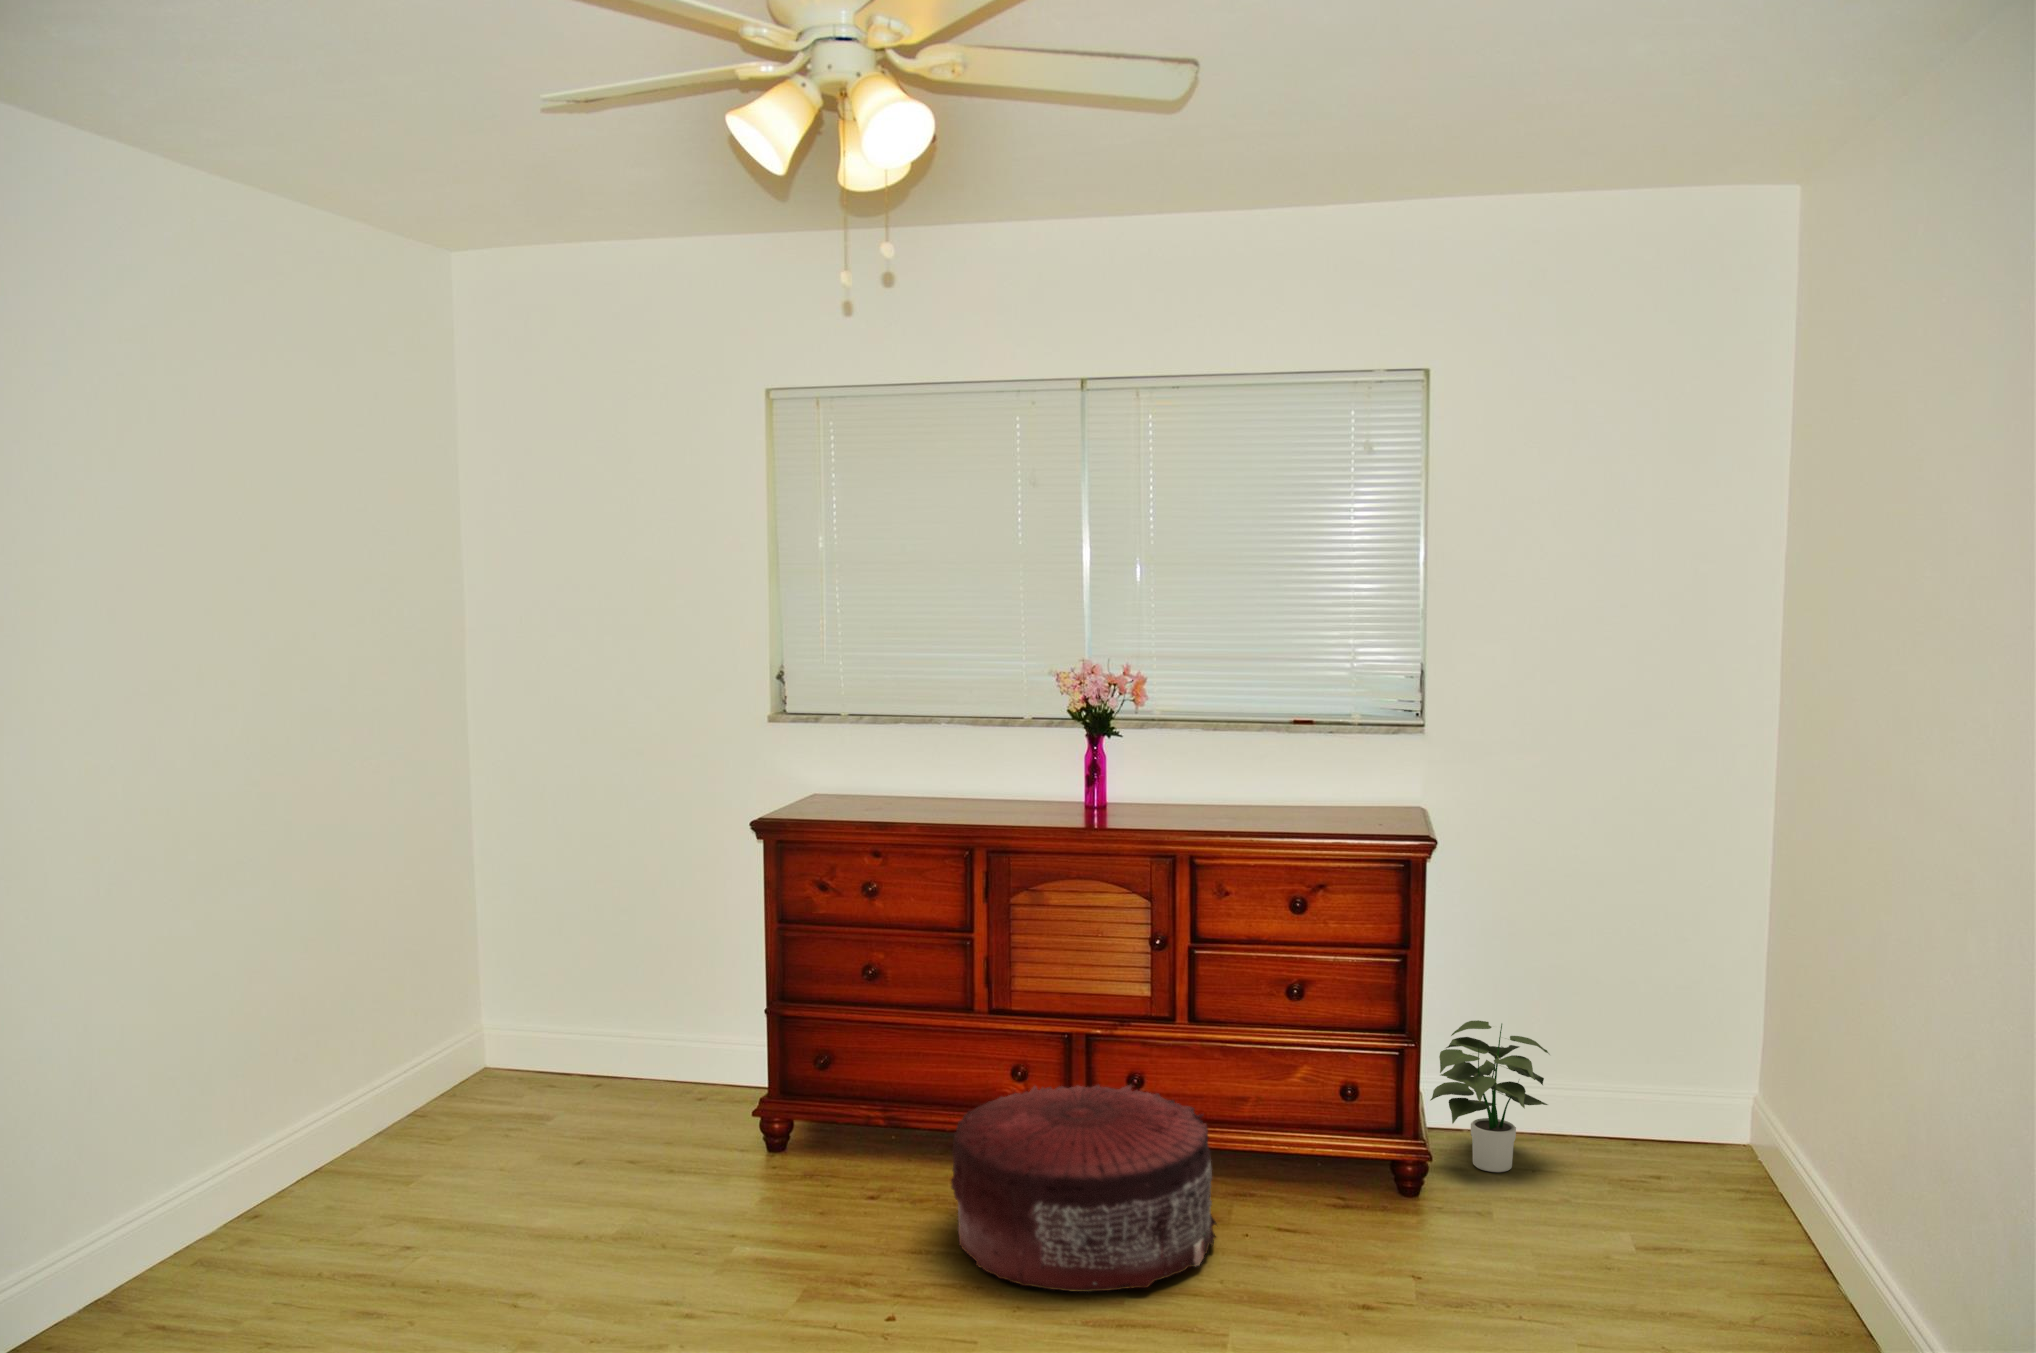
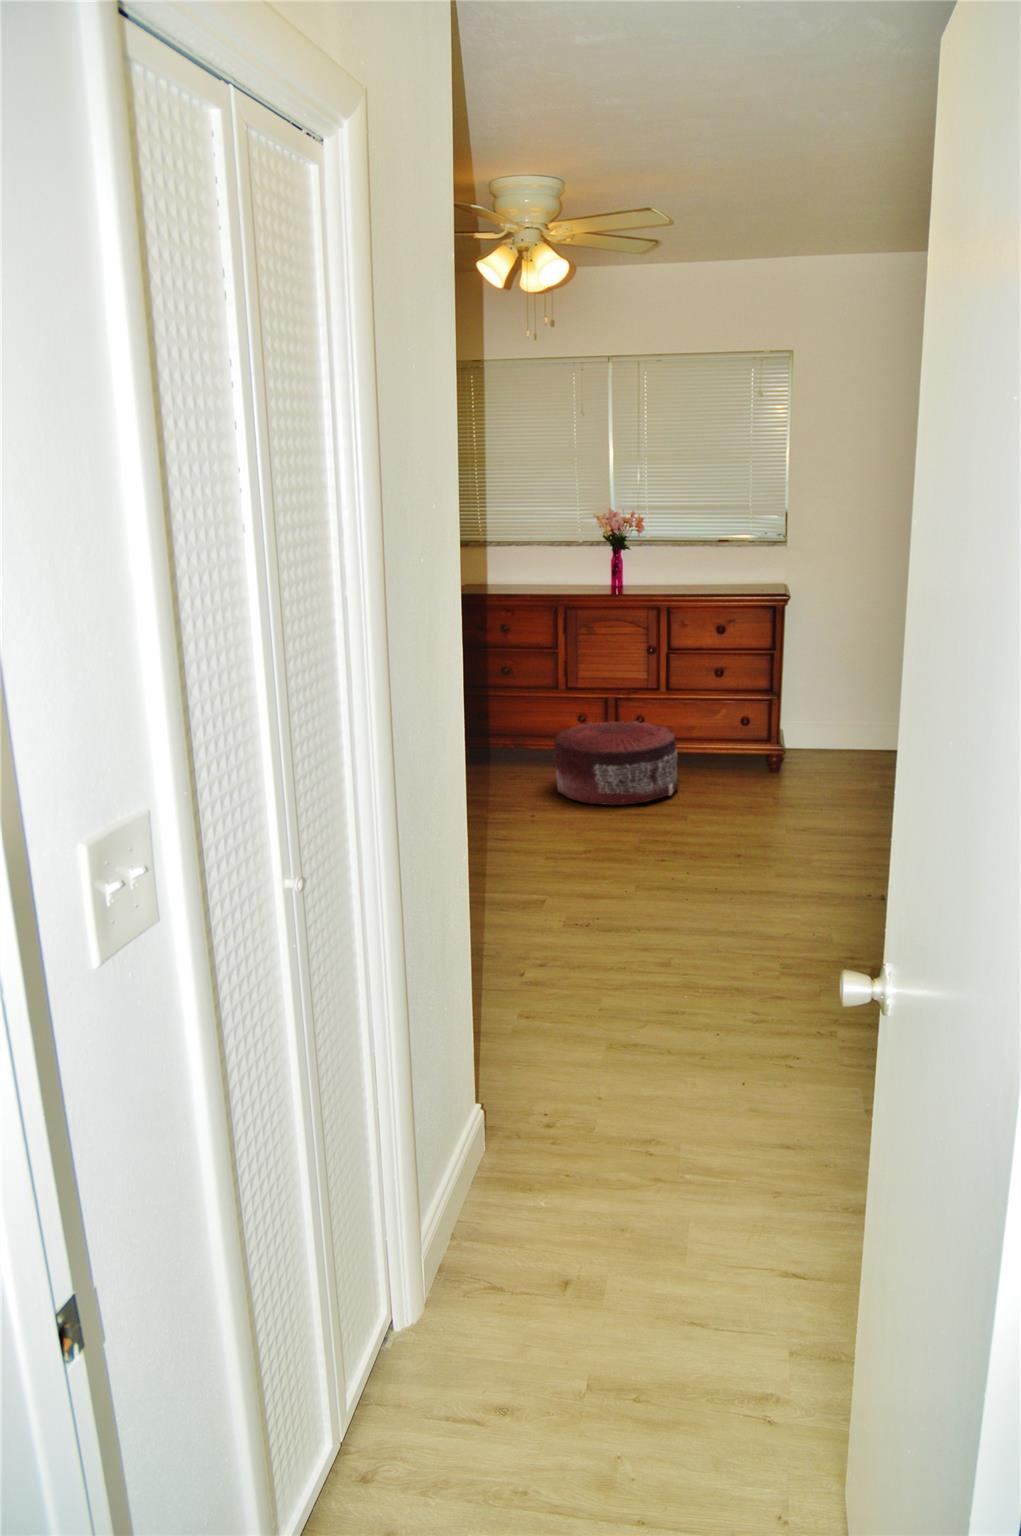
potted plant: present [1430,1020,1549,1172] -> none [785,691,847,763]

